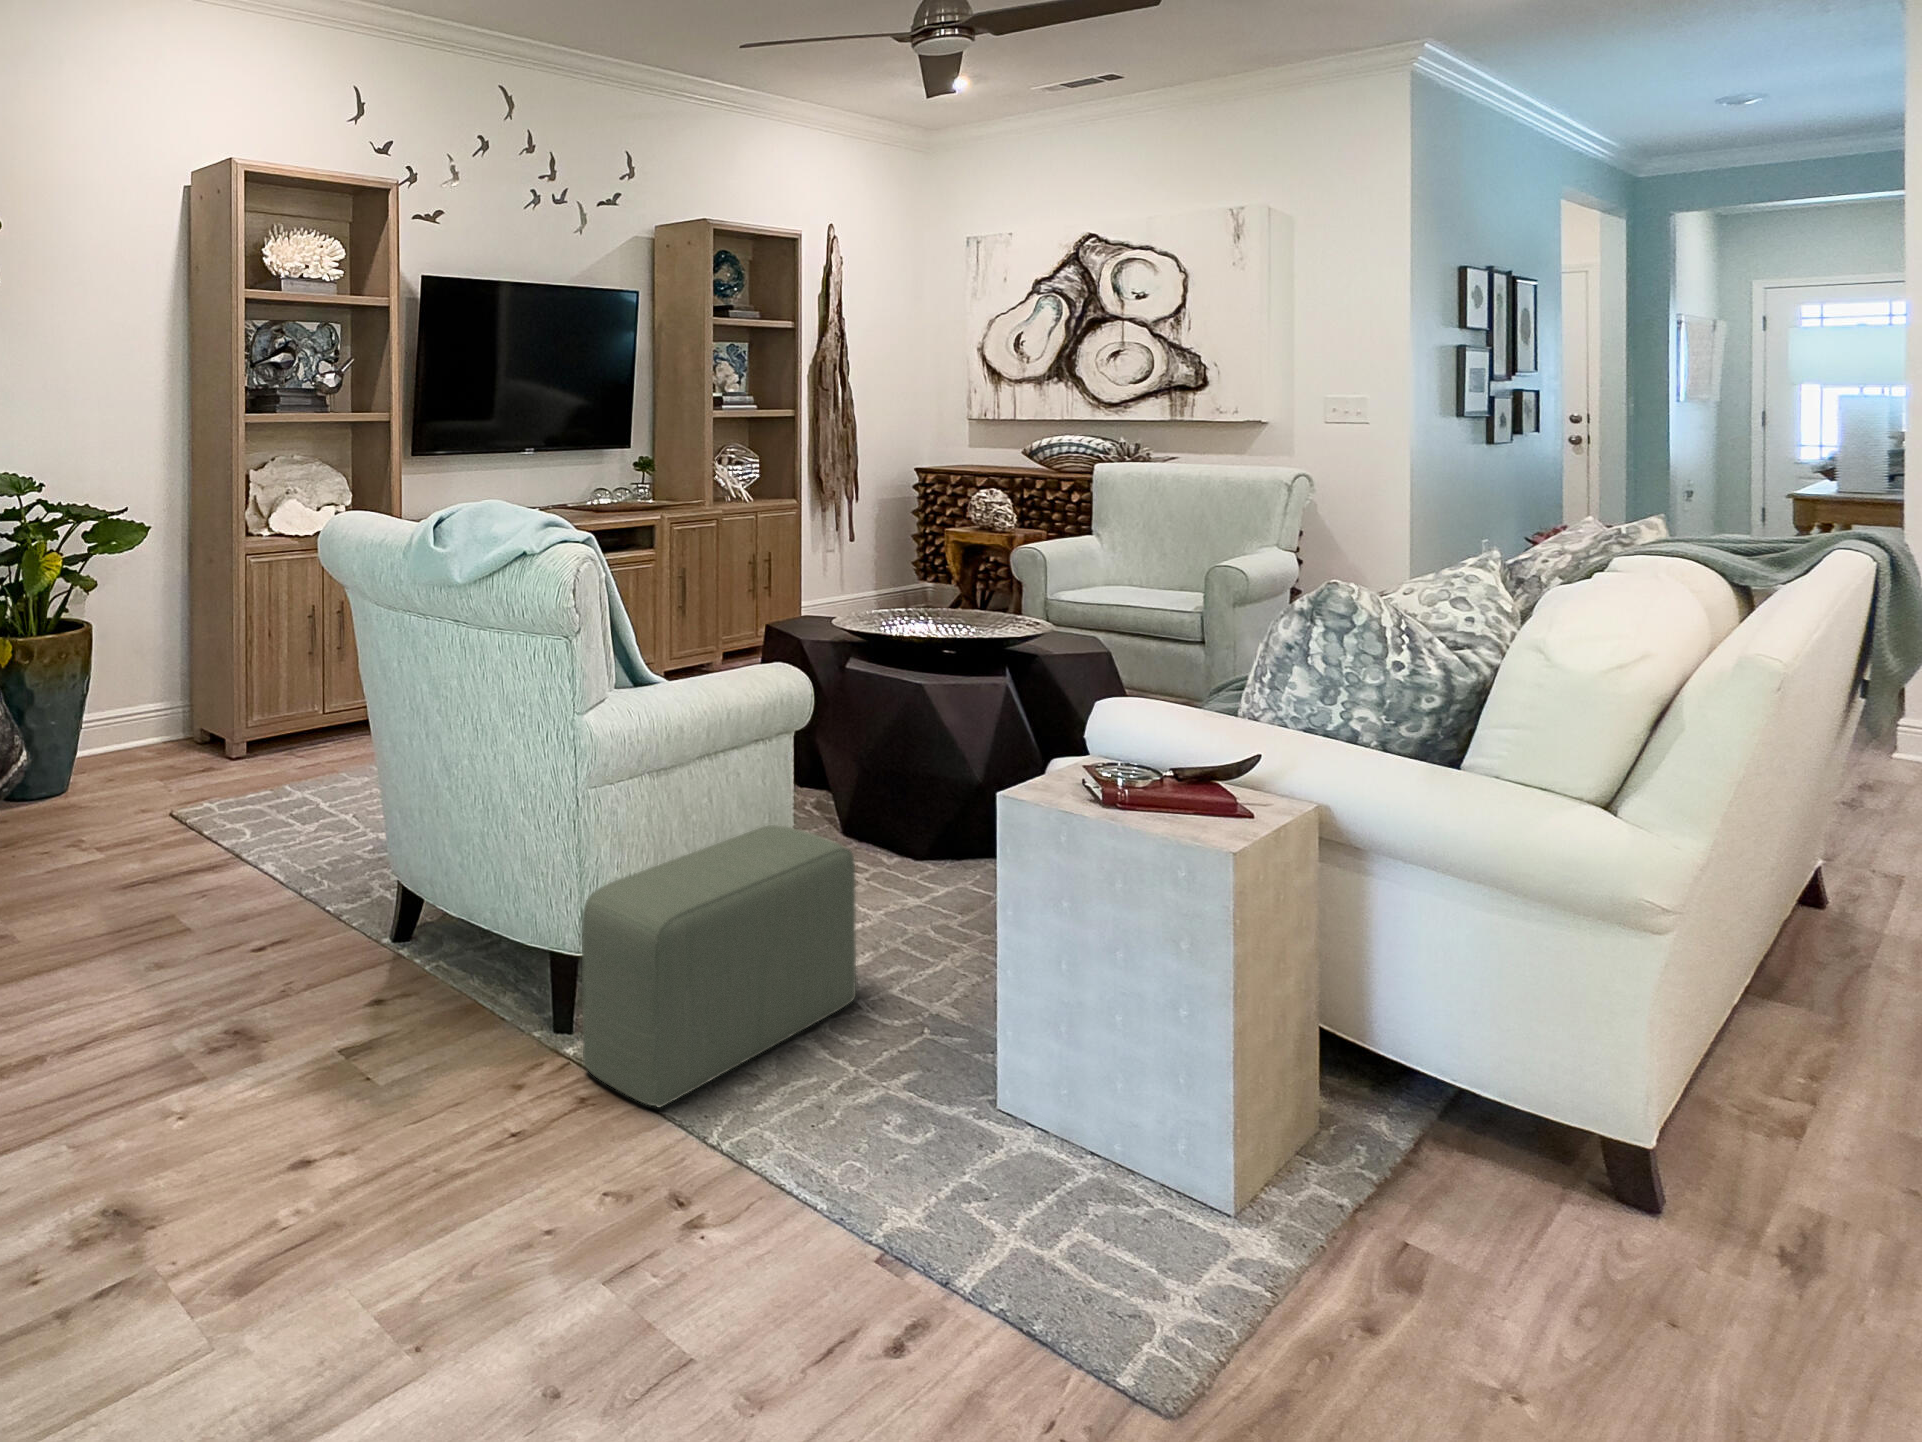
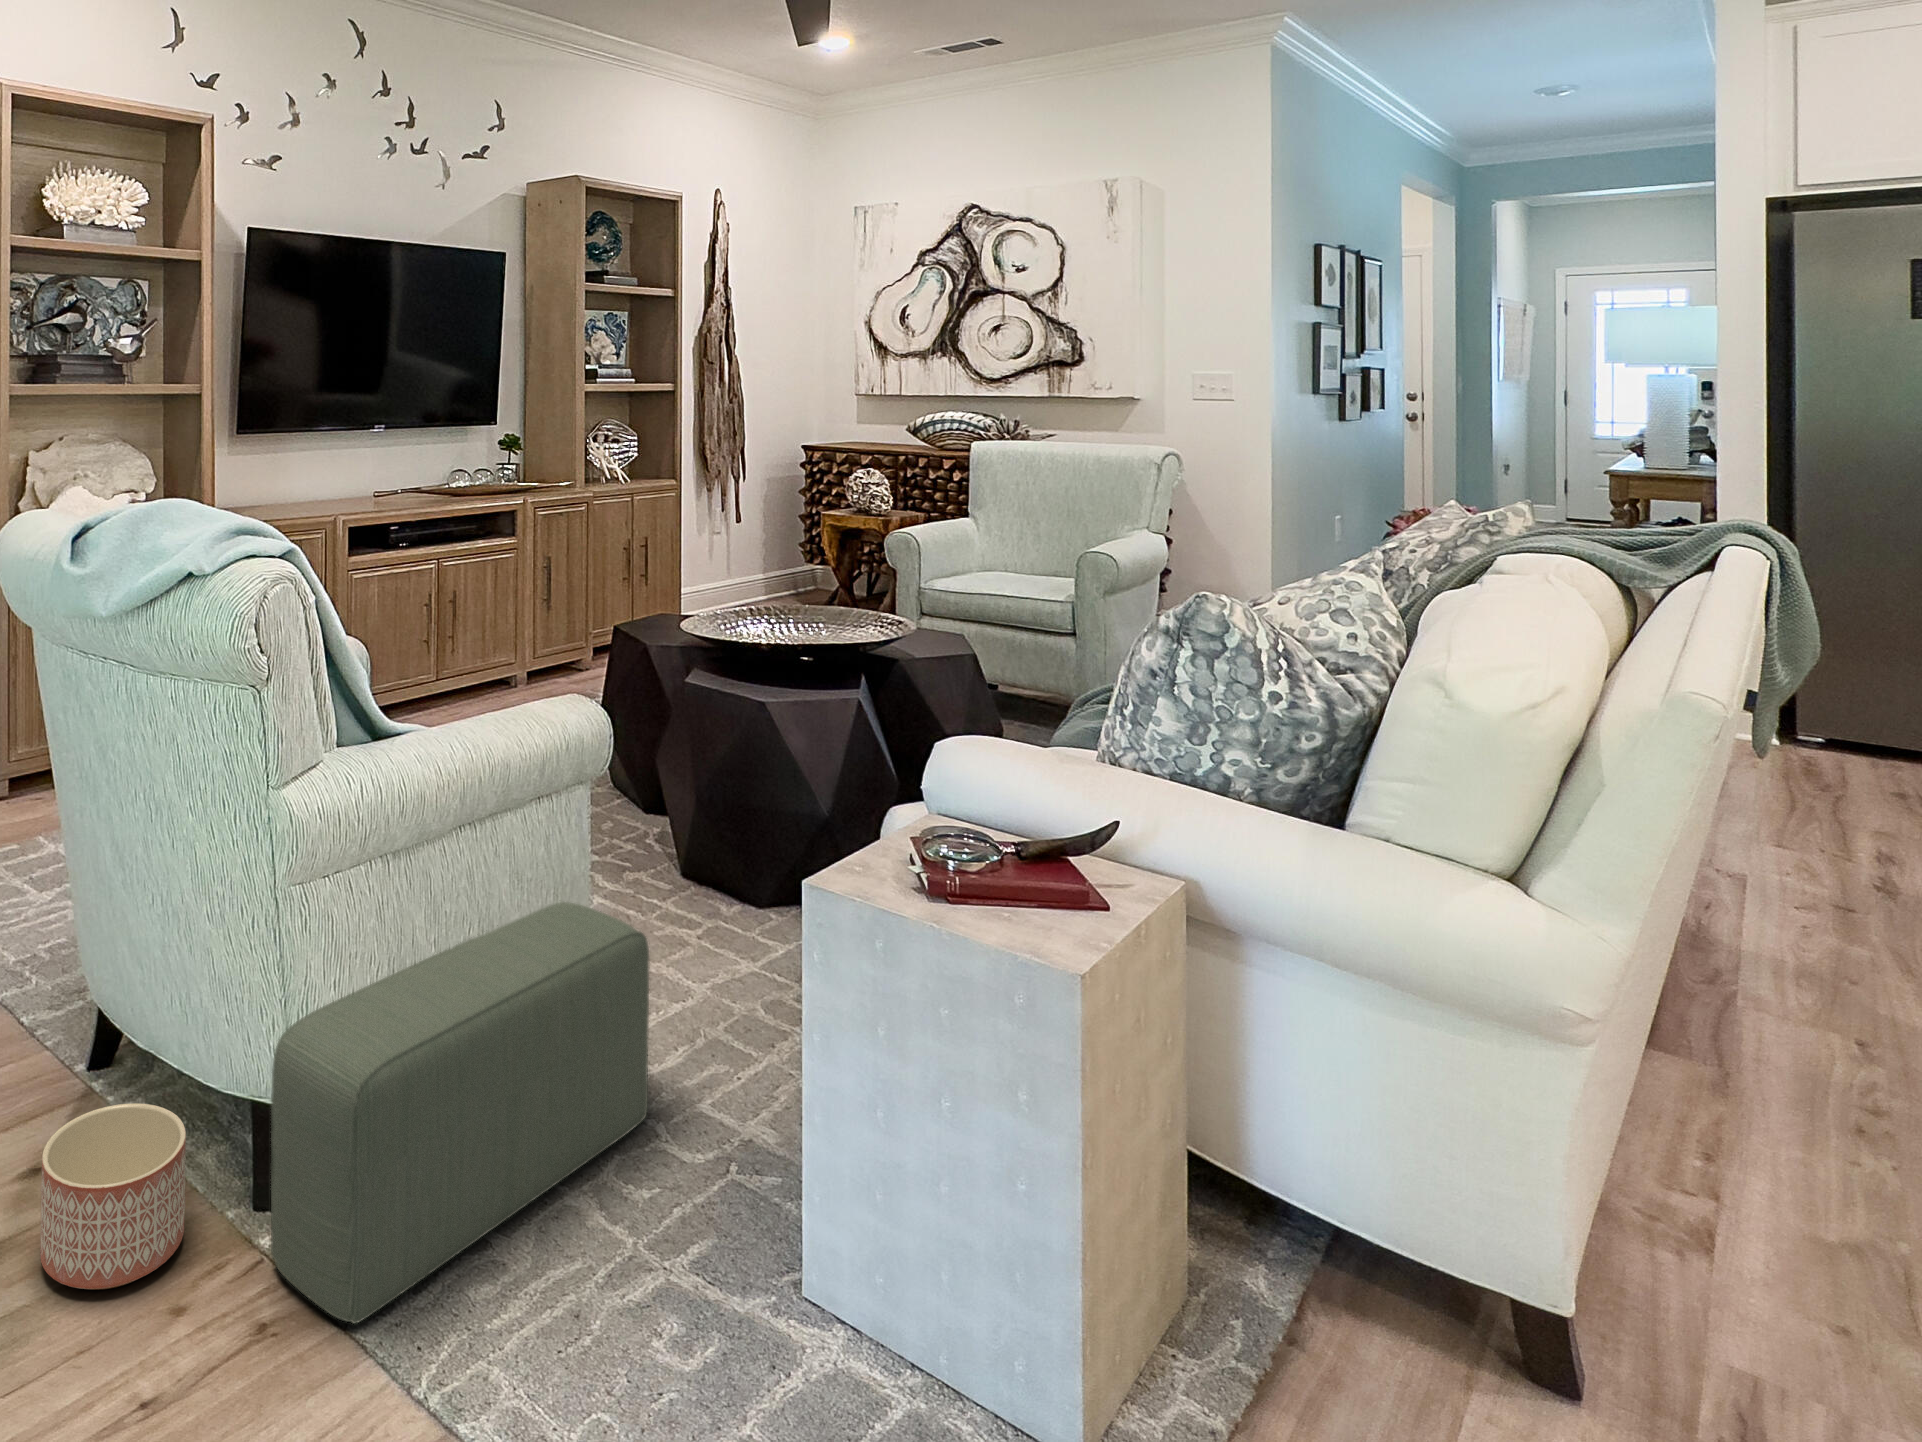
planter: none [410,952,512,1076] -> present [40,1103,186,1290]

